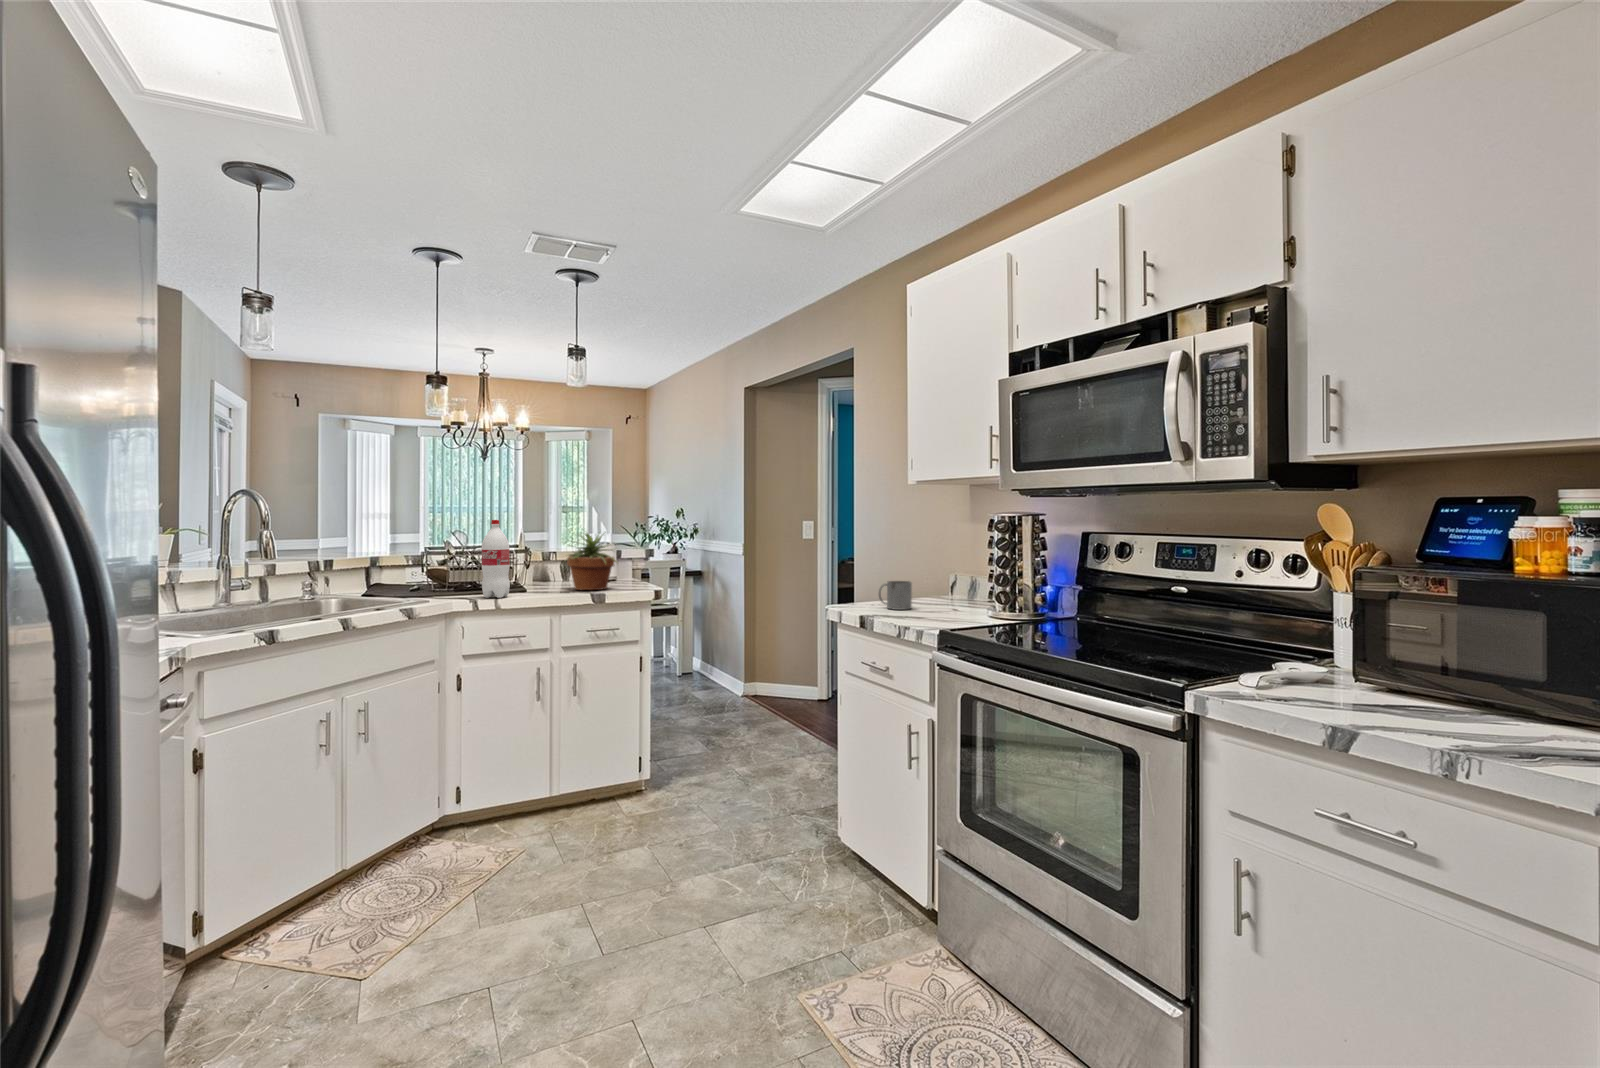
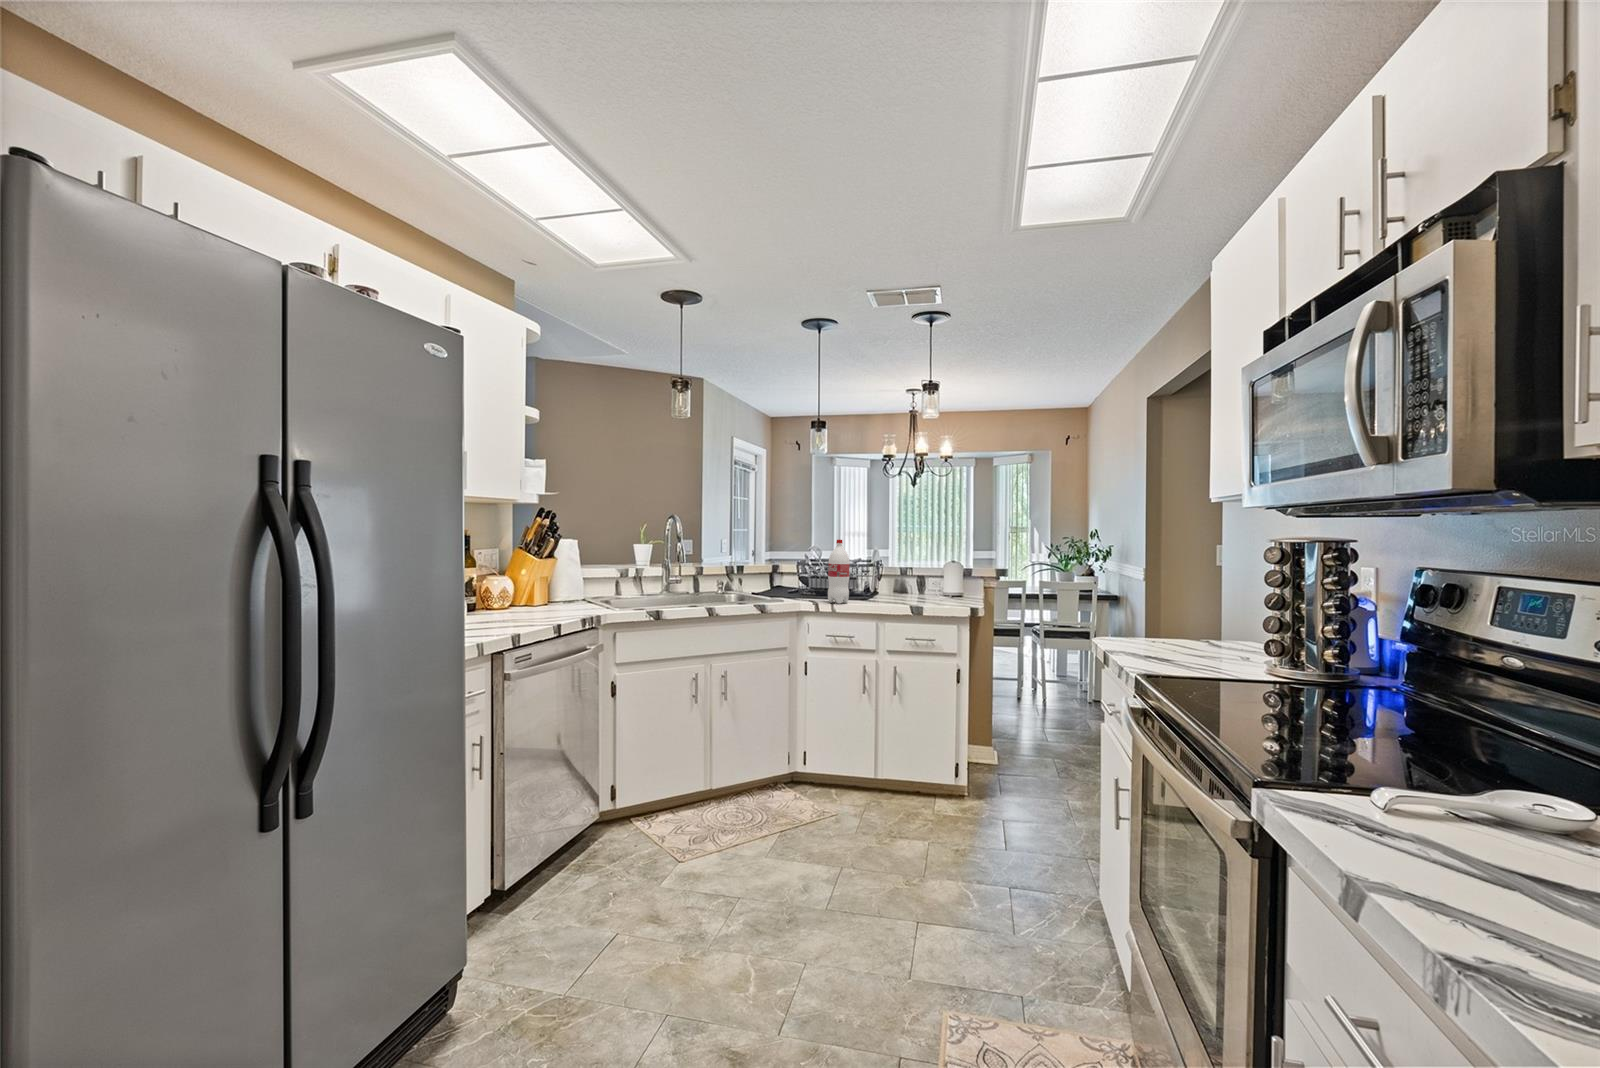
potted plant: present [567,533,616,590] -> none [893,550,953,605]
mug: present [879,581,912,610] -> none [1152,622,1189,656]

